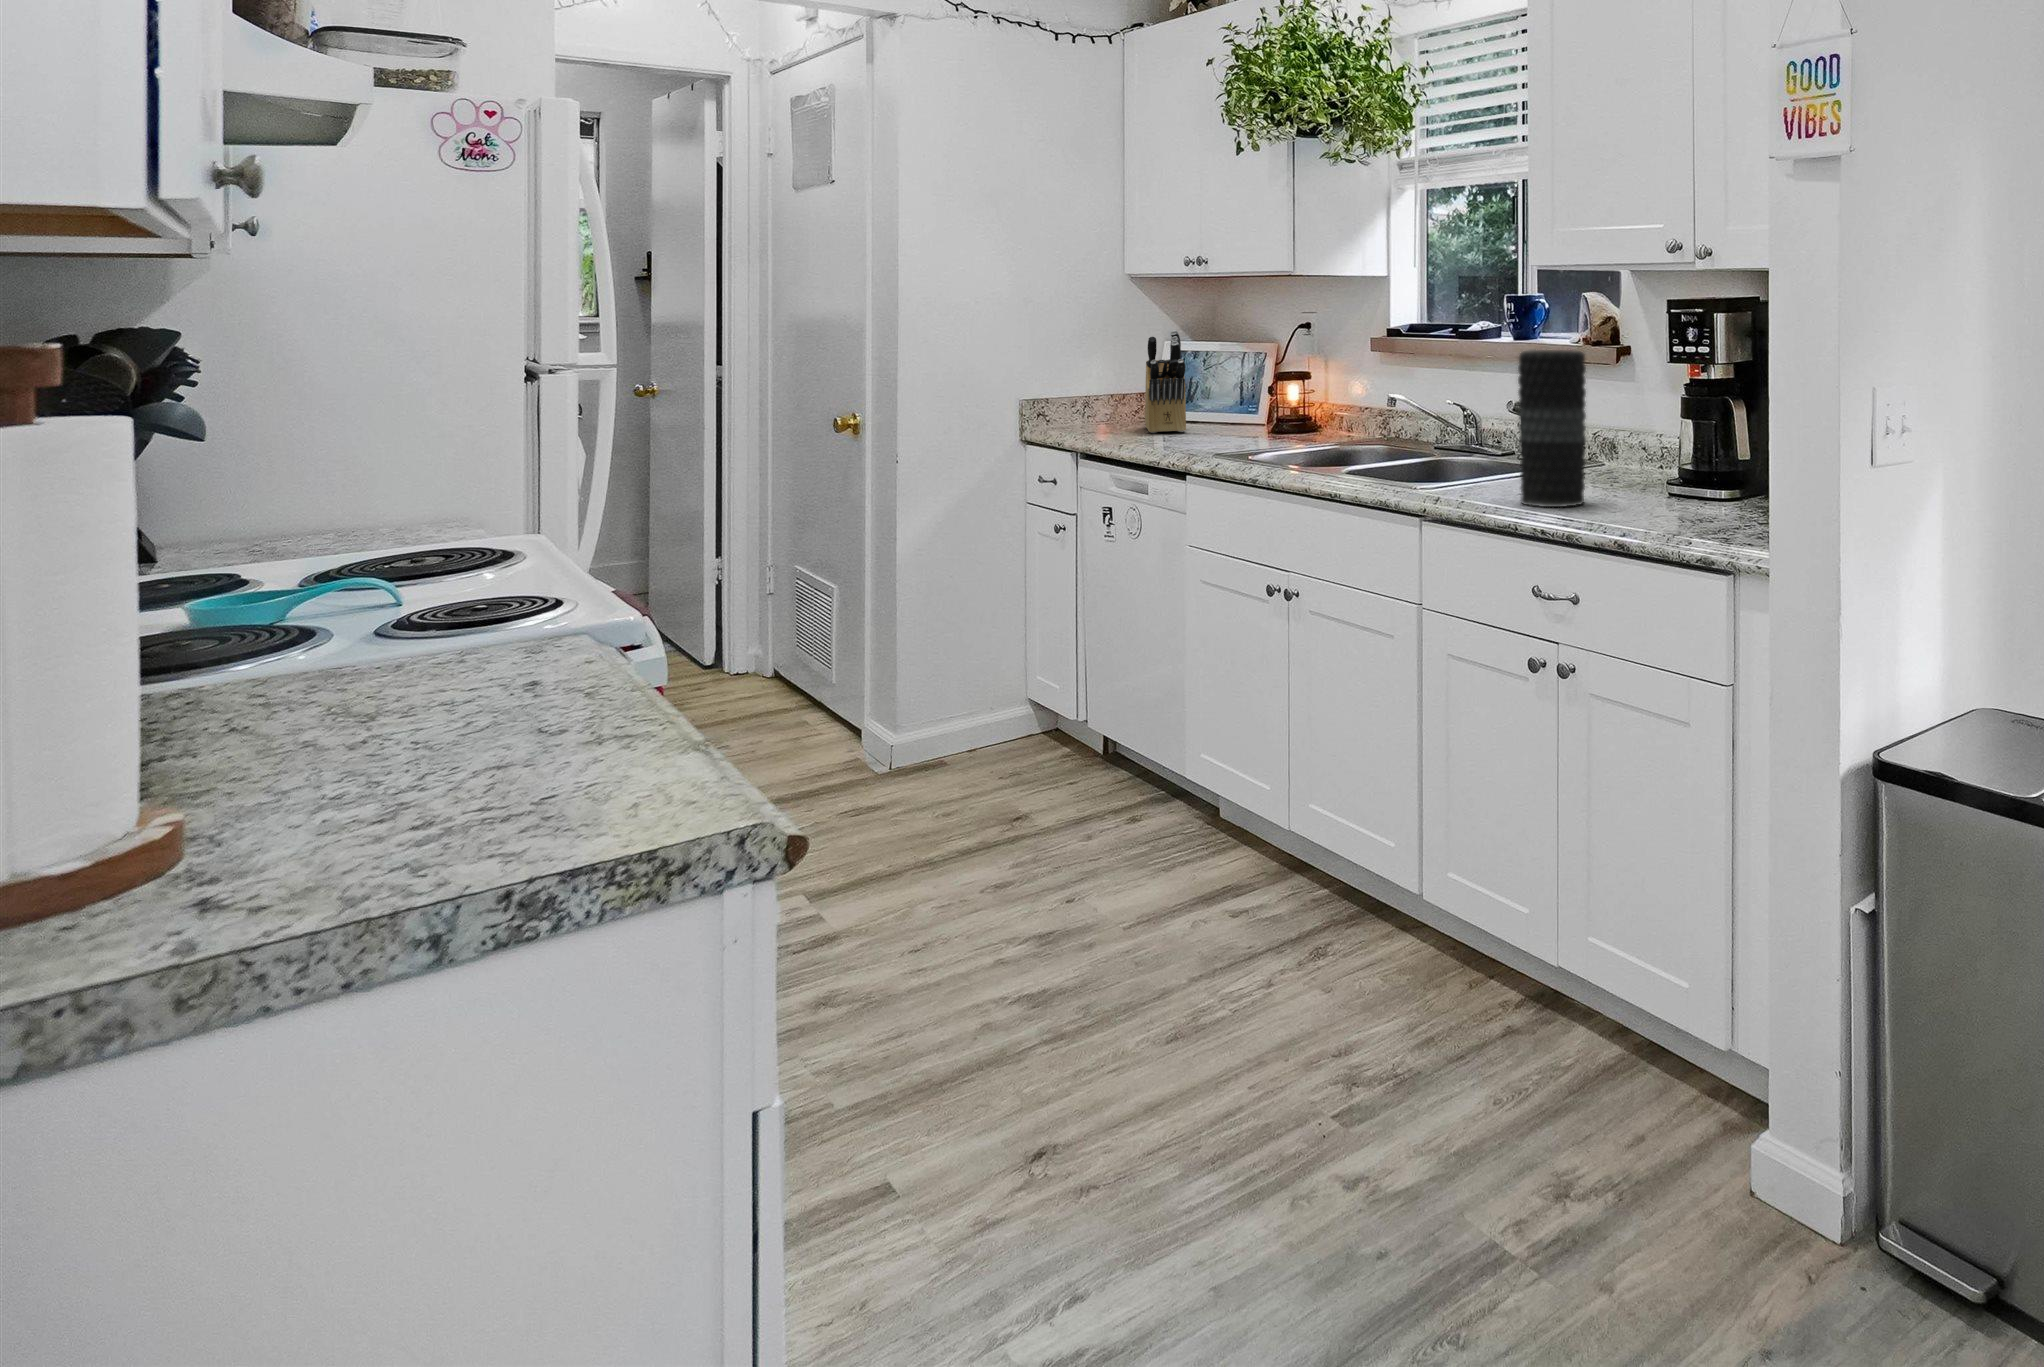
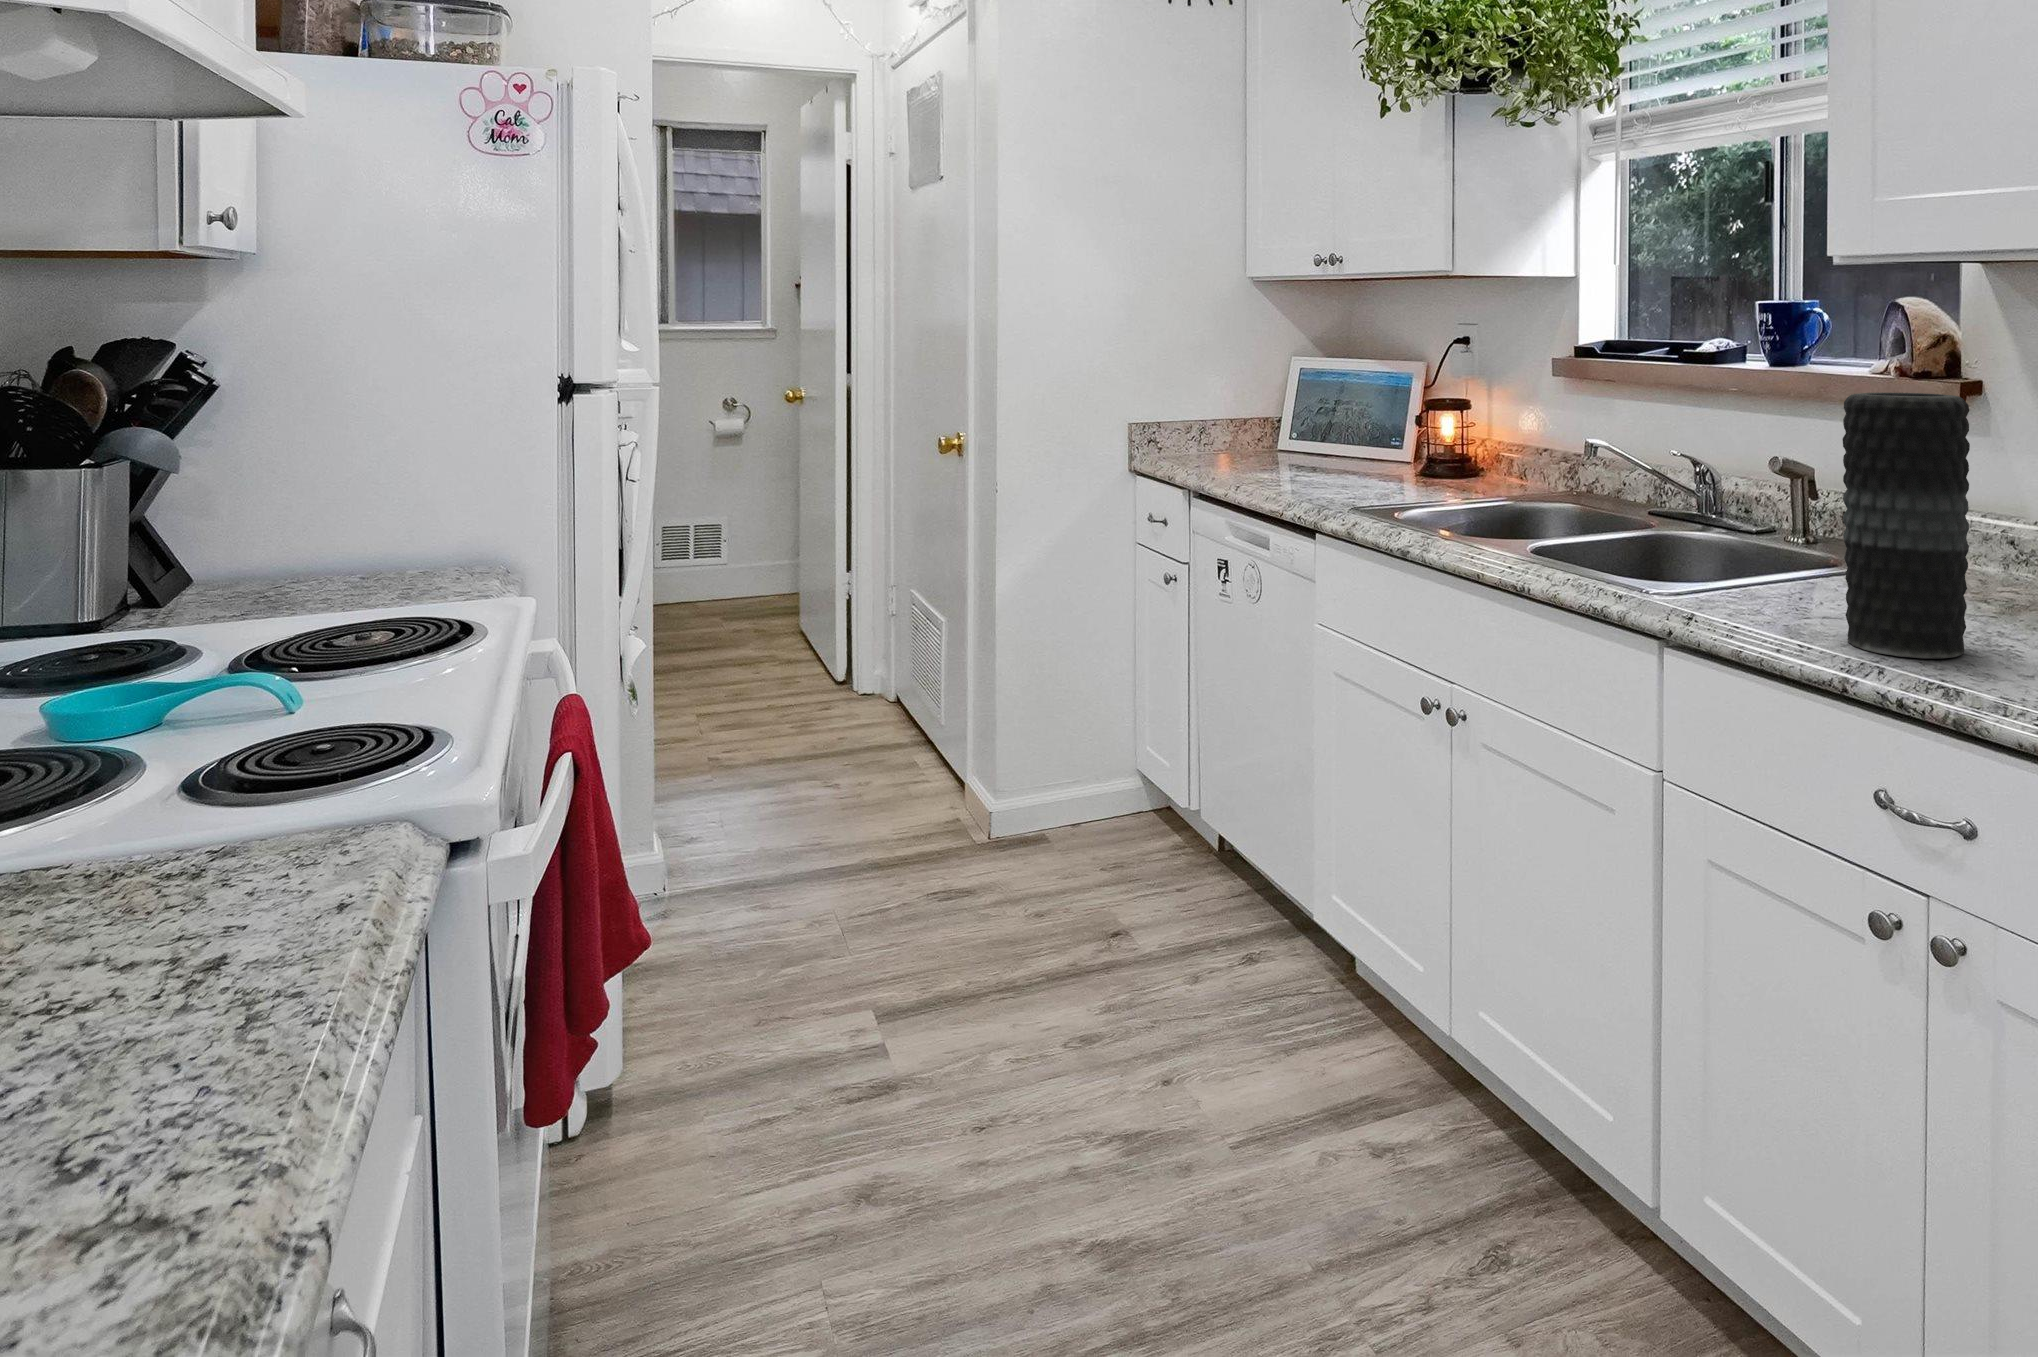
knife block: present [1145,330,1186,433] -> none [1269,343,1316,468]

